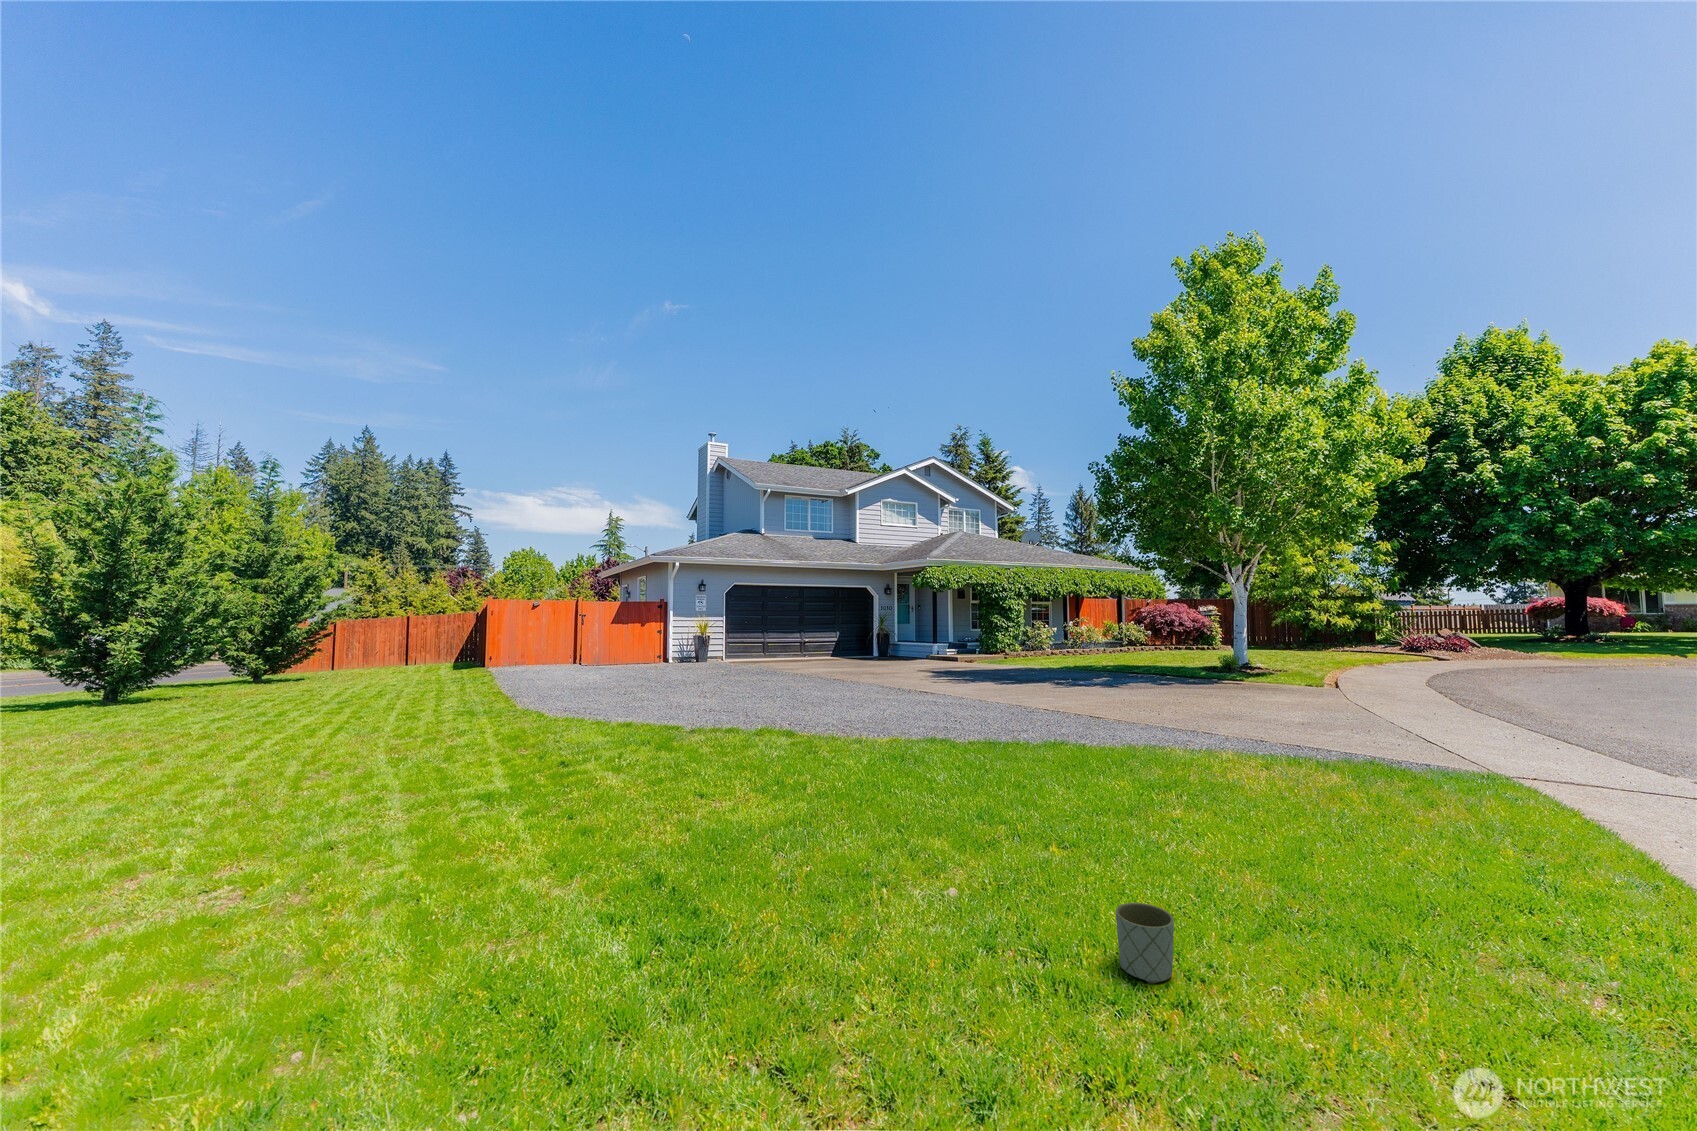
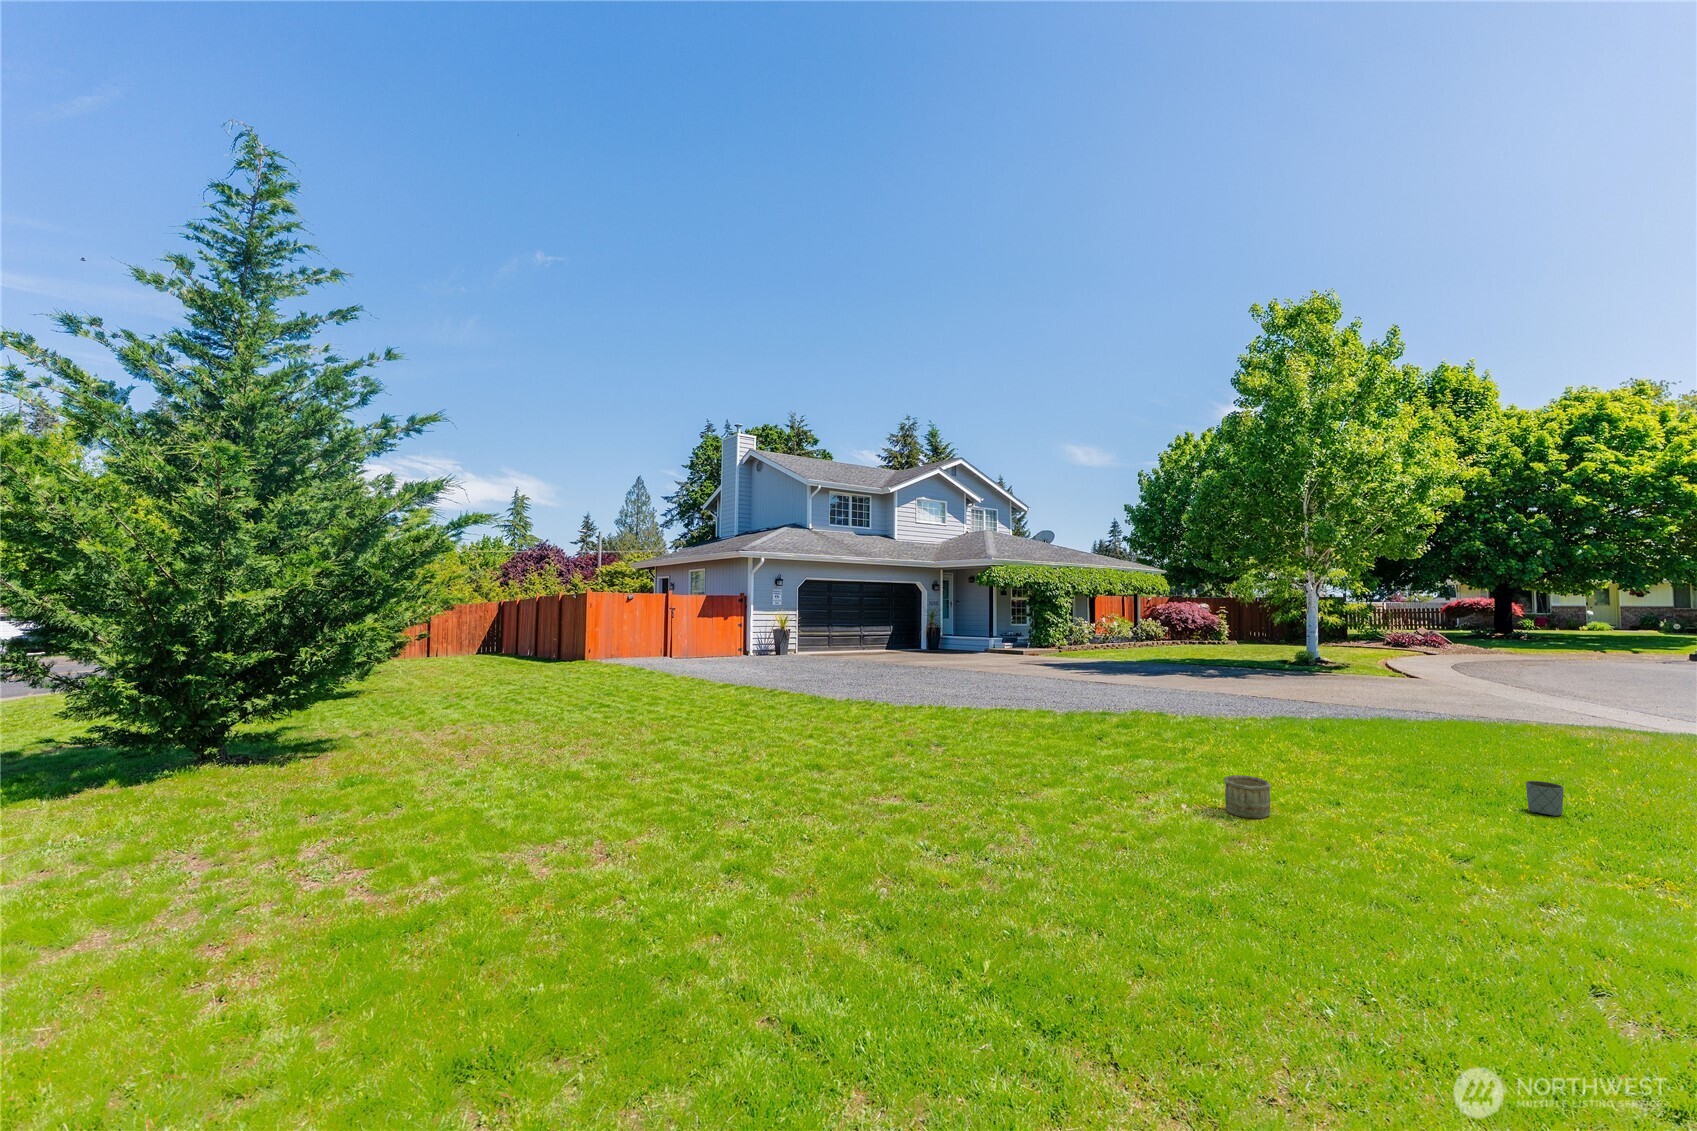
wooden bucket: none [552,870,632,959] -> present [1224,775,1271,819]

